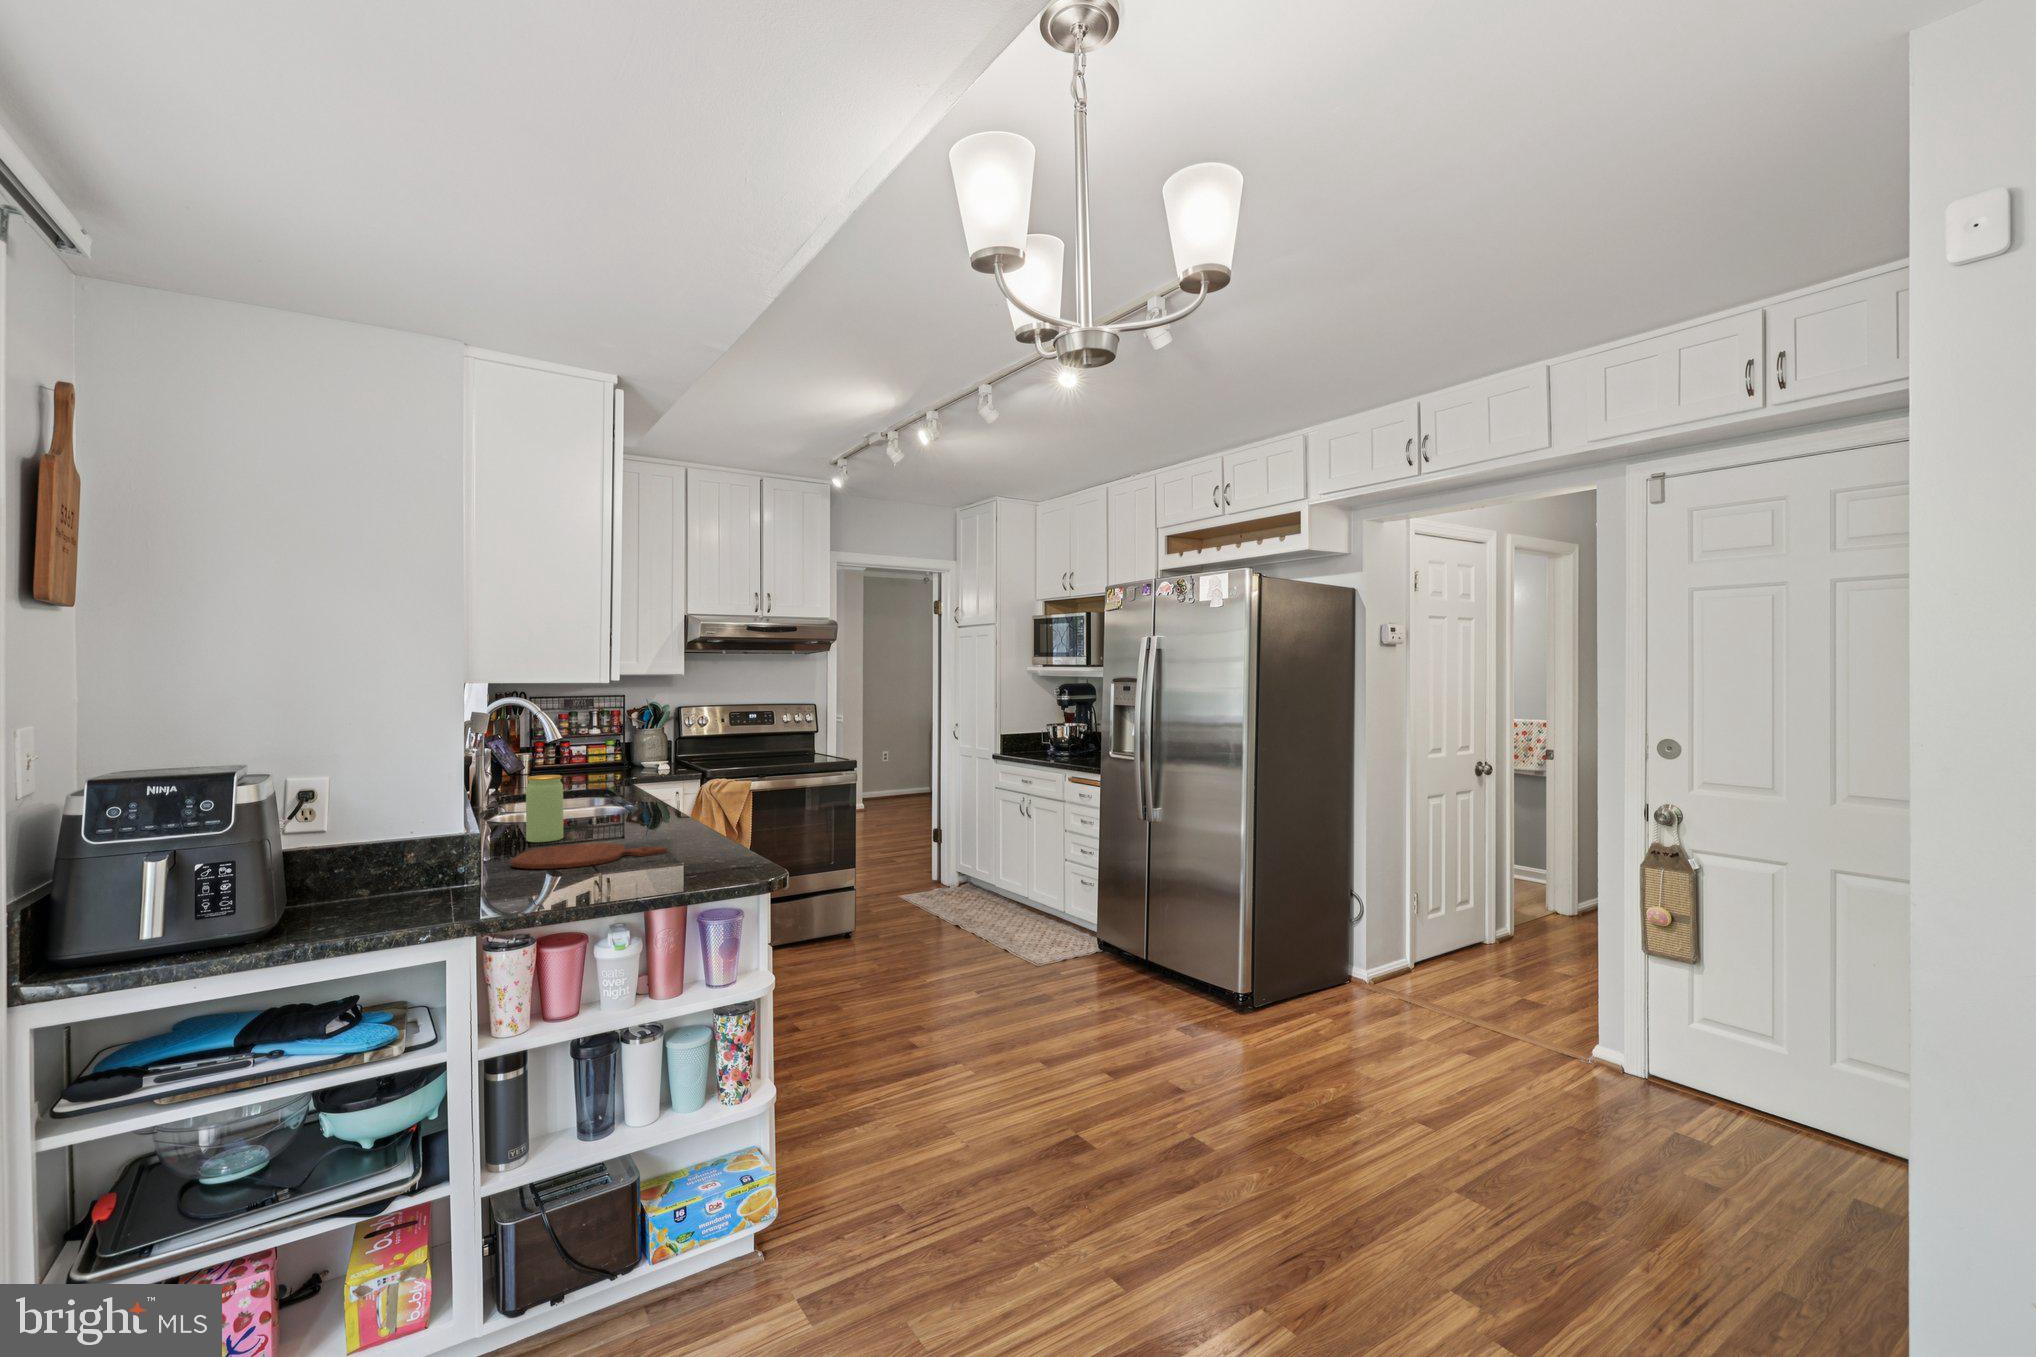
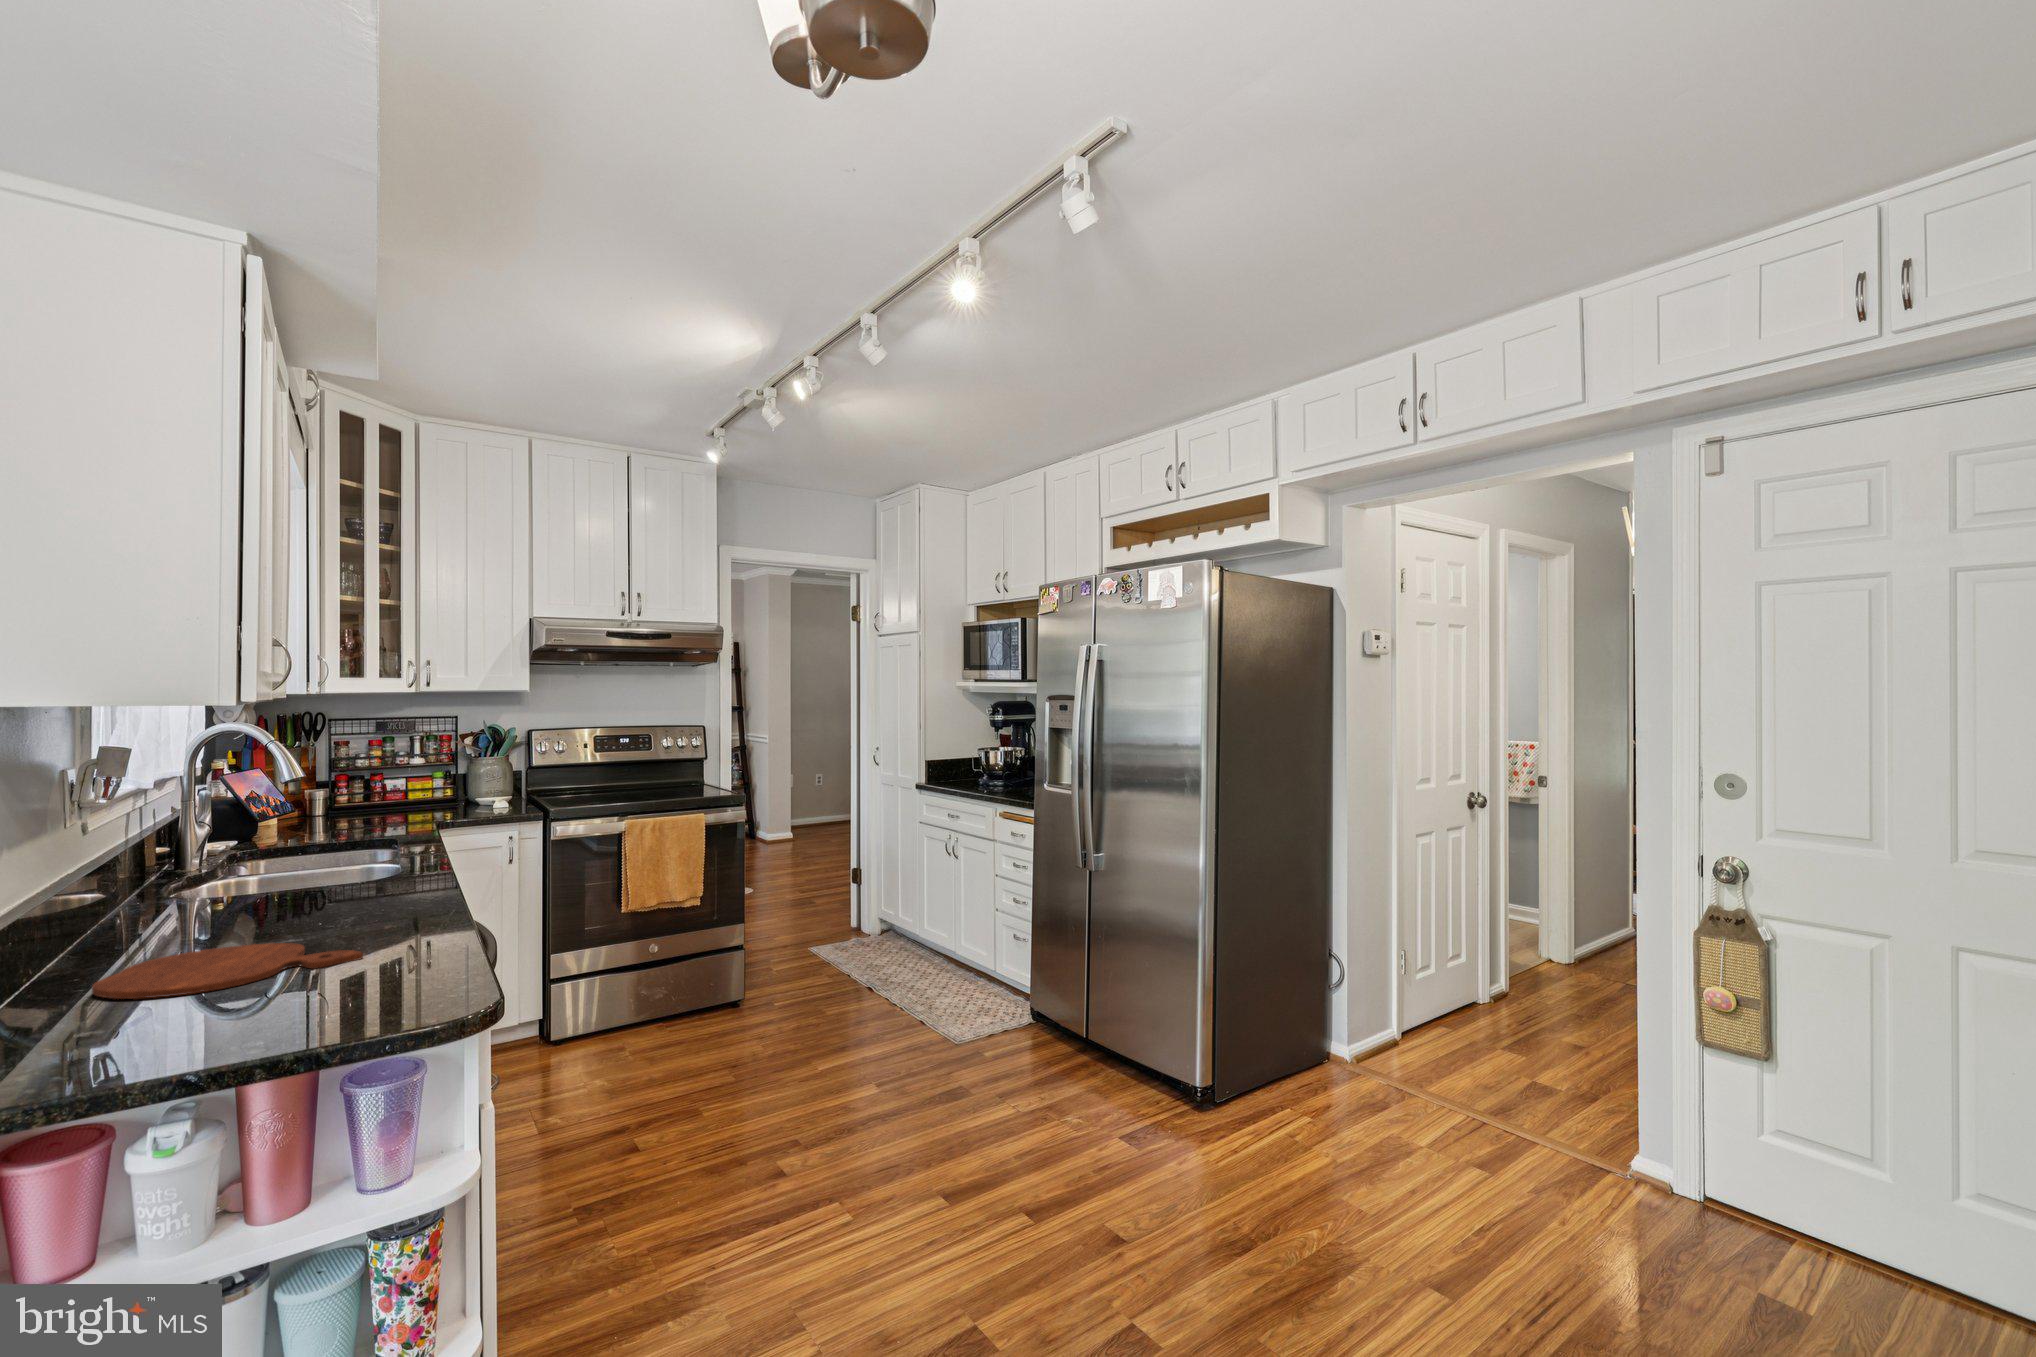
jar: present [526,775,563,842] -> none [188,839,250,937]

